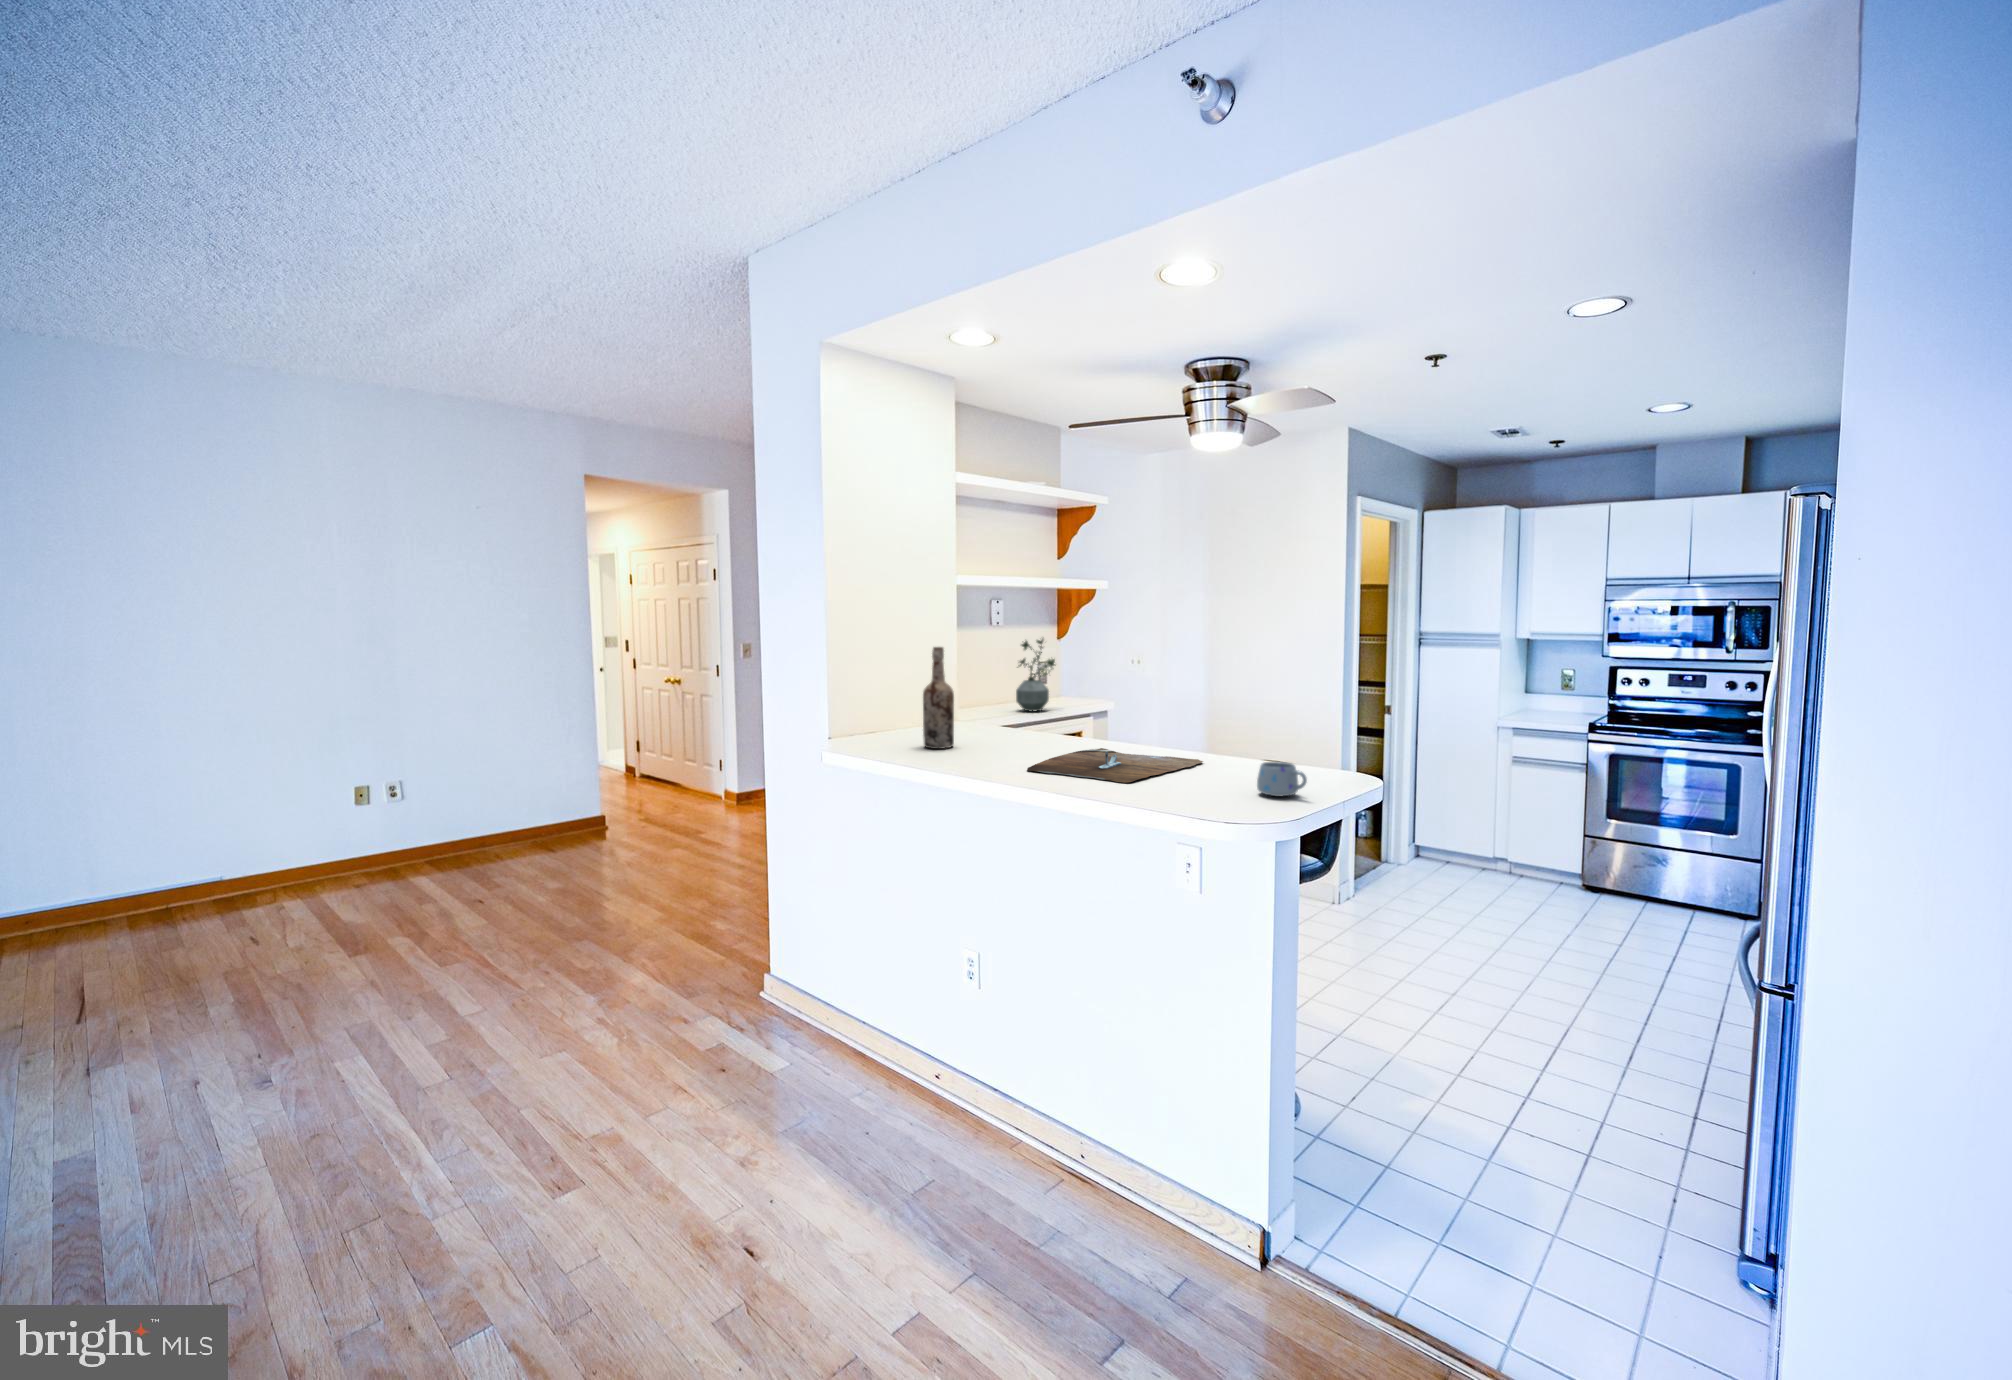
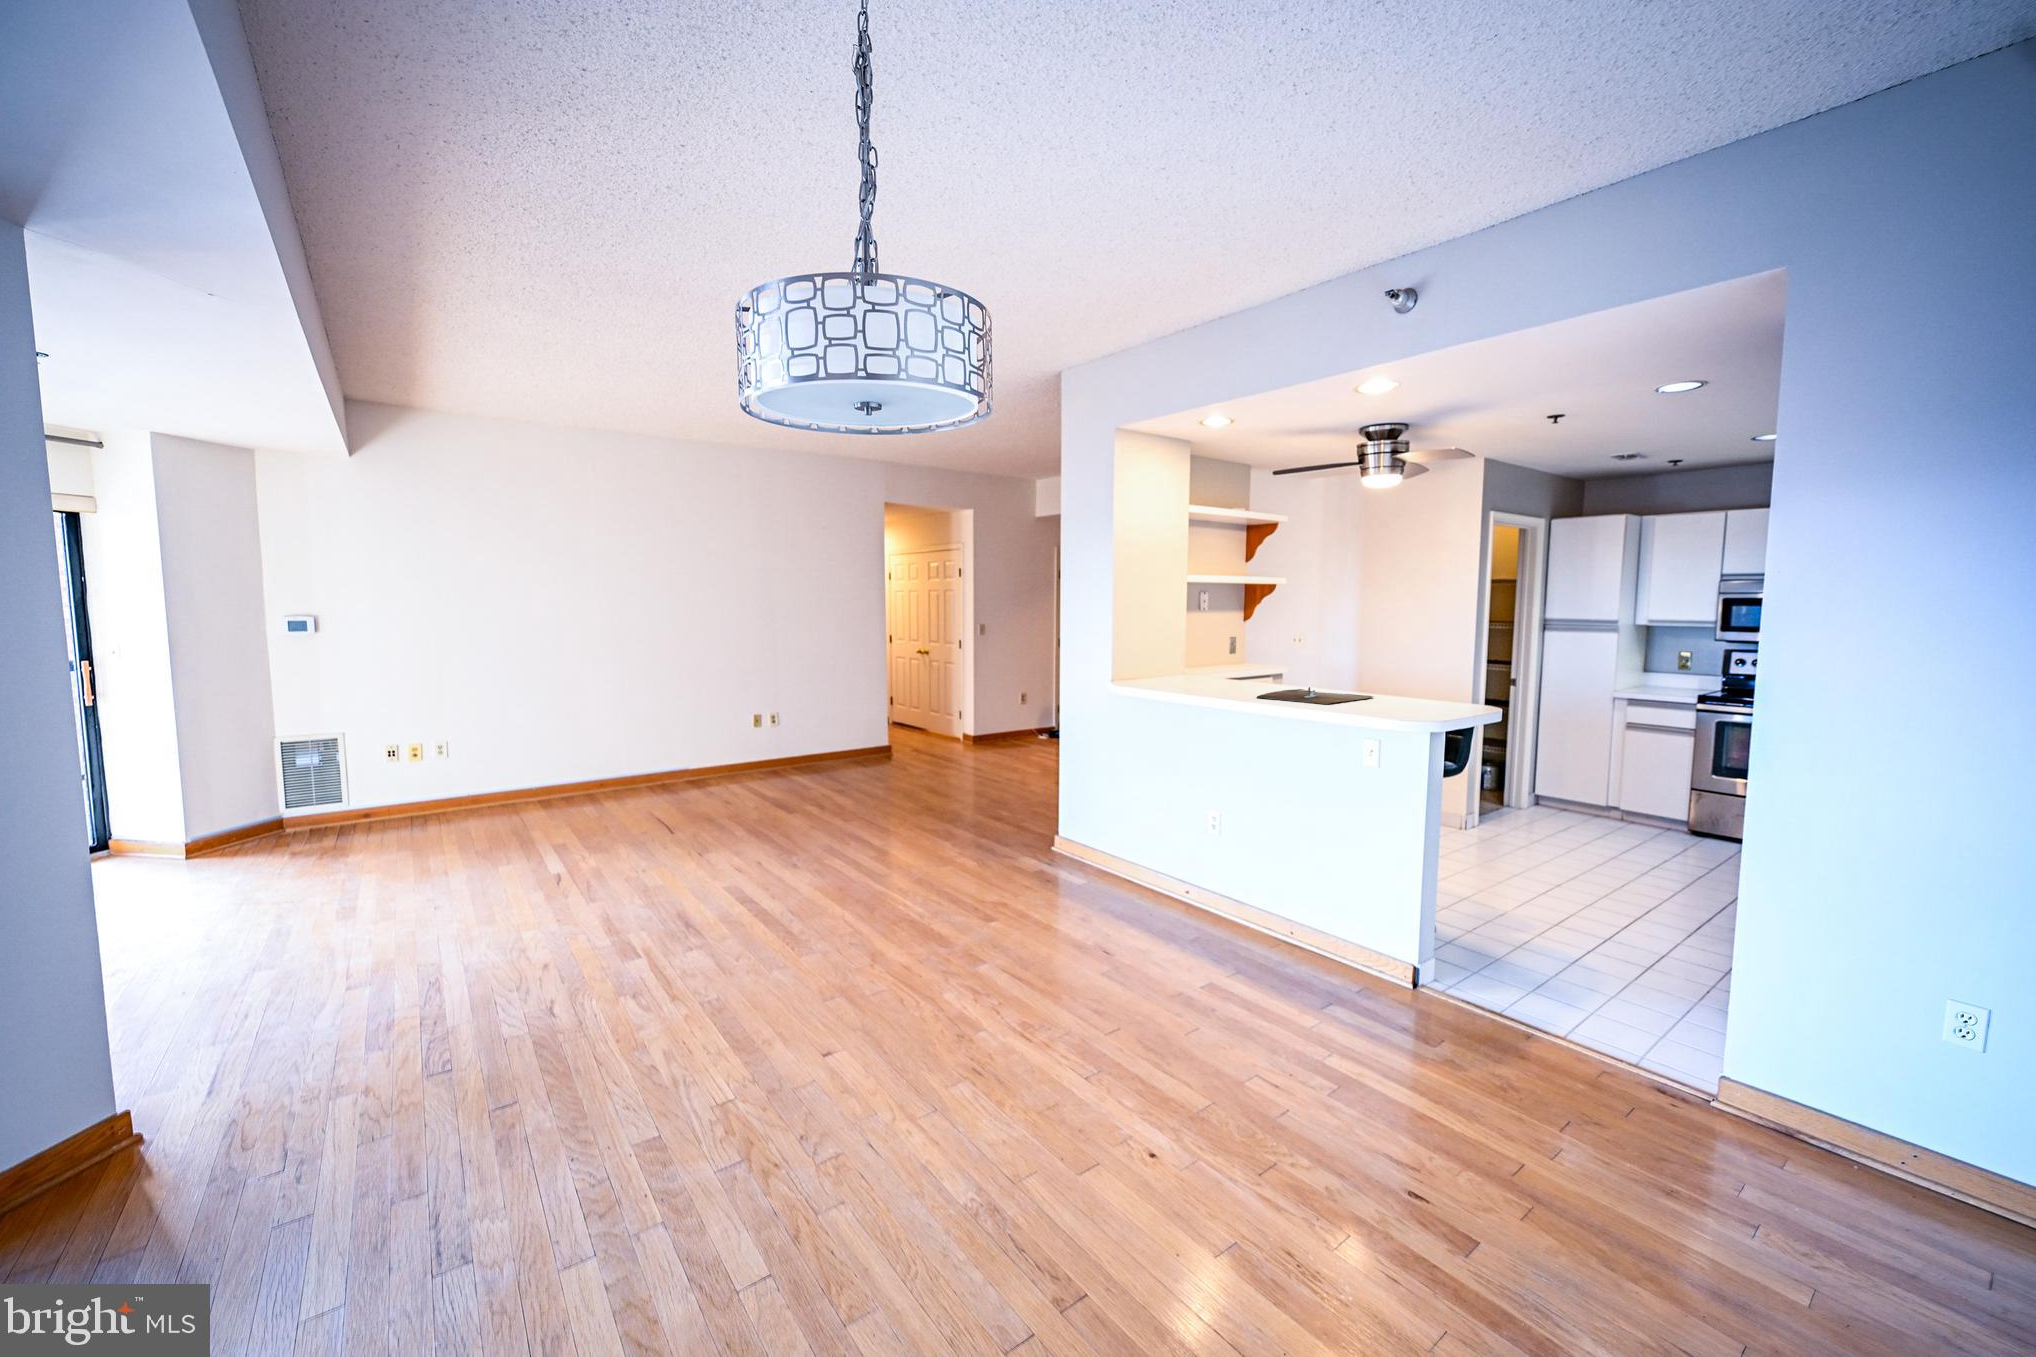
potted plant: present [1016,639,1055,711] -> none [1223,618,1254,671]
wine bottle: present [923,647,954,749] -> none [1178,621,1199,687]
mug: present [1257,762,1307,797] -> none [1415,691,1448,712]

